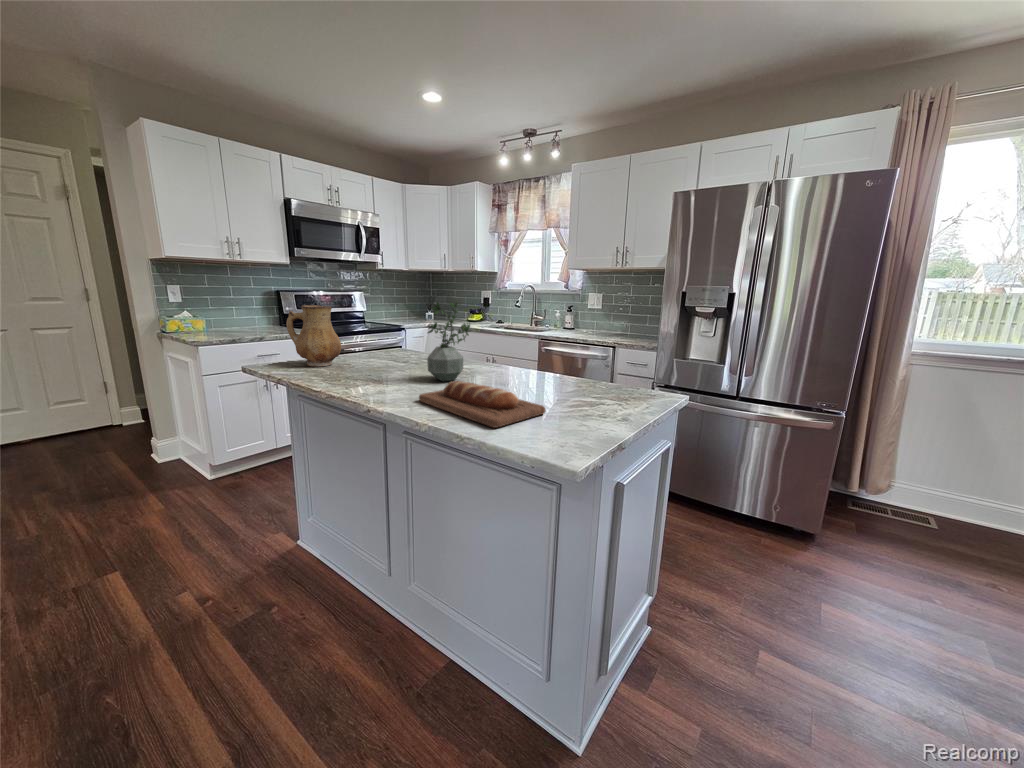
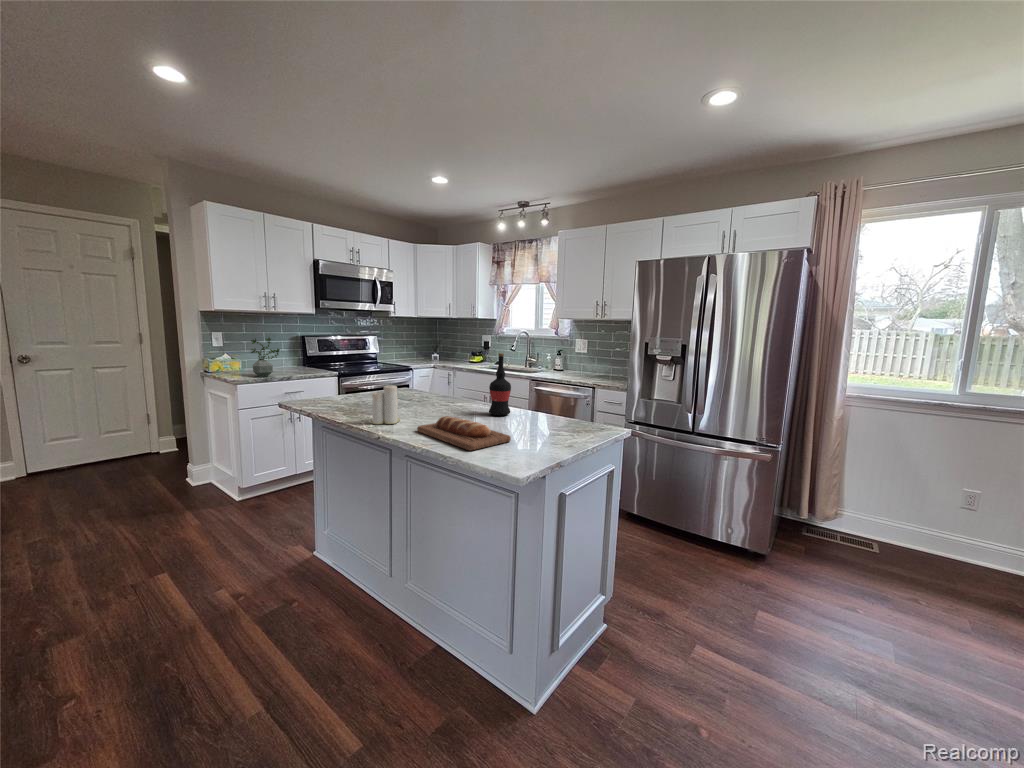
potted plant: present [427,300,471,381] -> present [251,337,280,377]
wine bottle: none [506,301,534,379] -> present [489,353,511,415]
ceramic pitcher: present [286,305,341,366] -> none [316,354,358,403]
candle: none [357,336,396,392] -> present [371,385,400,424]

